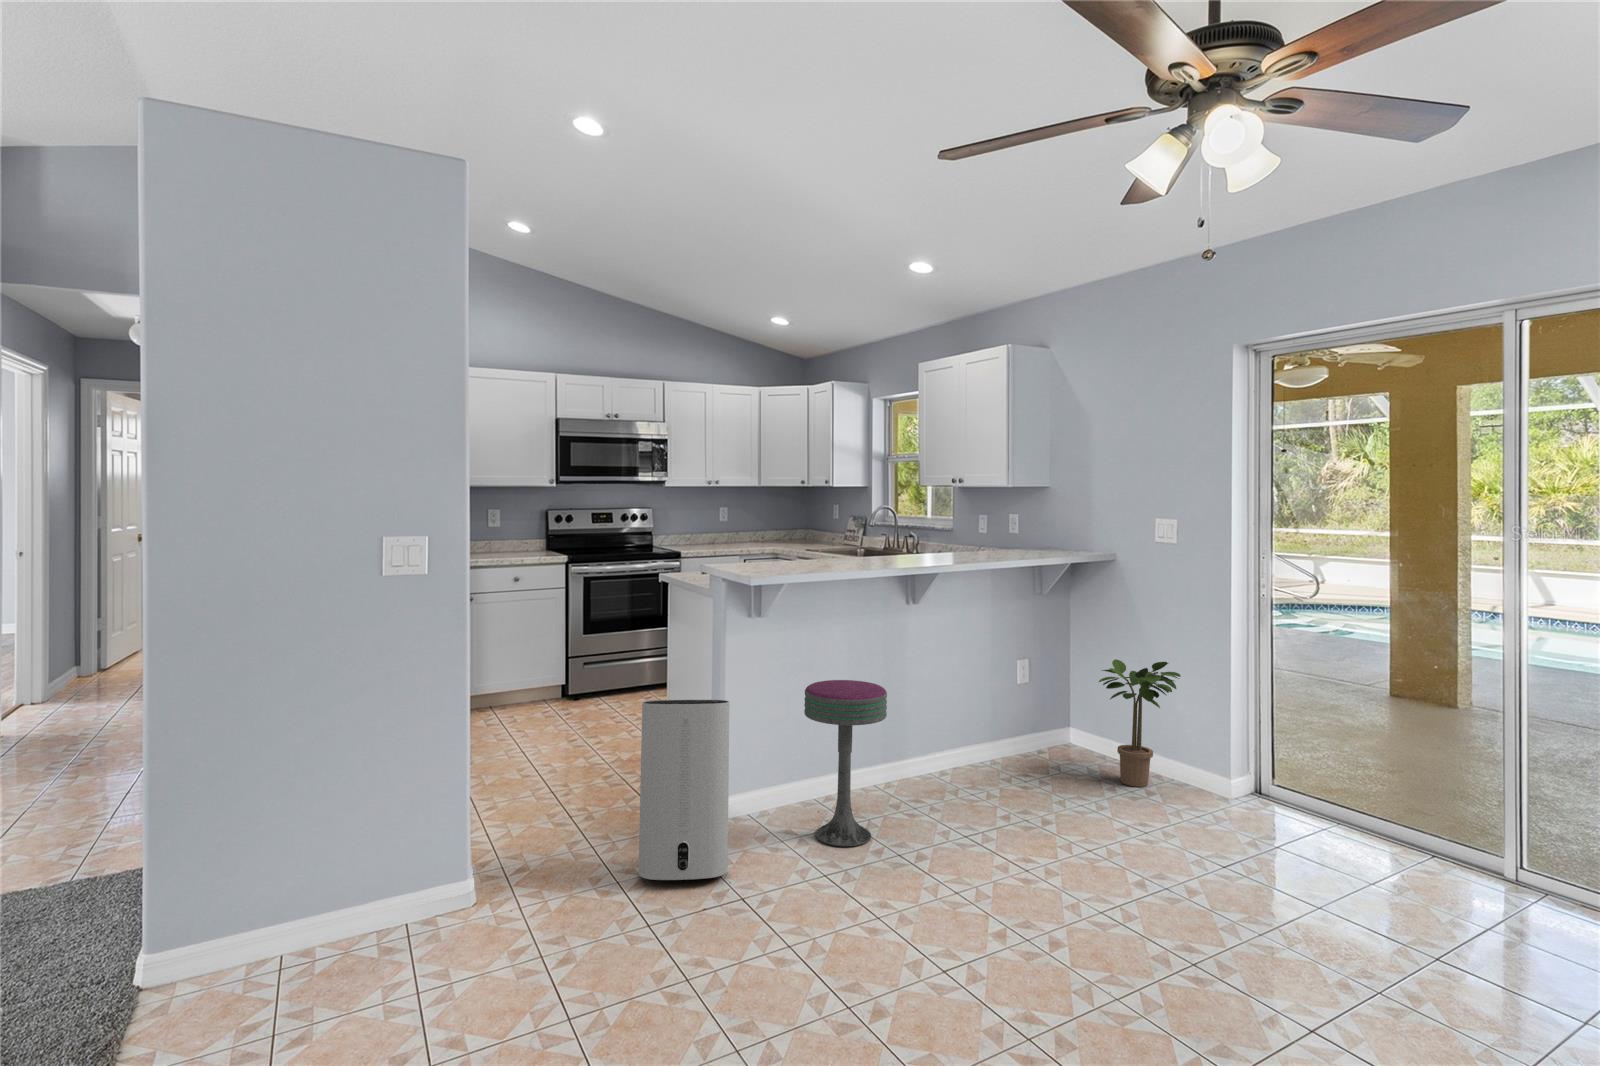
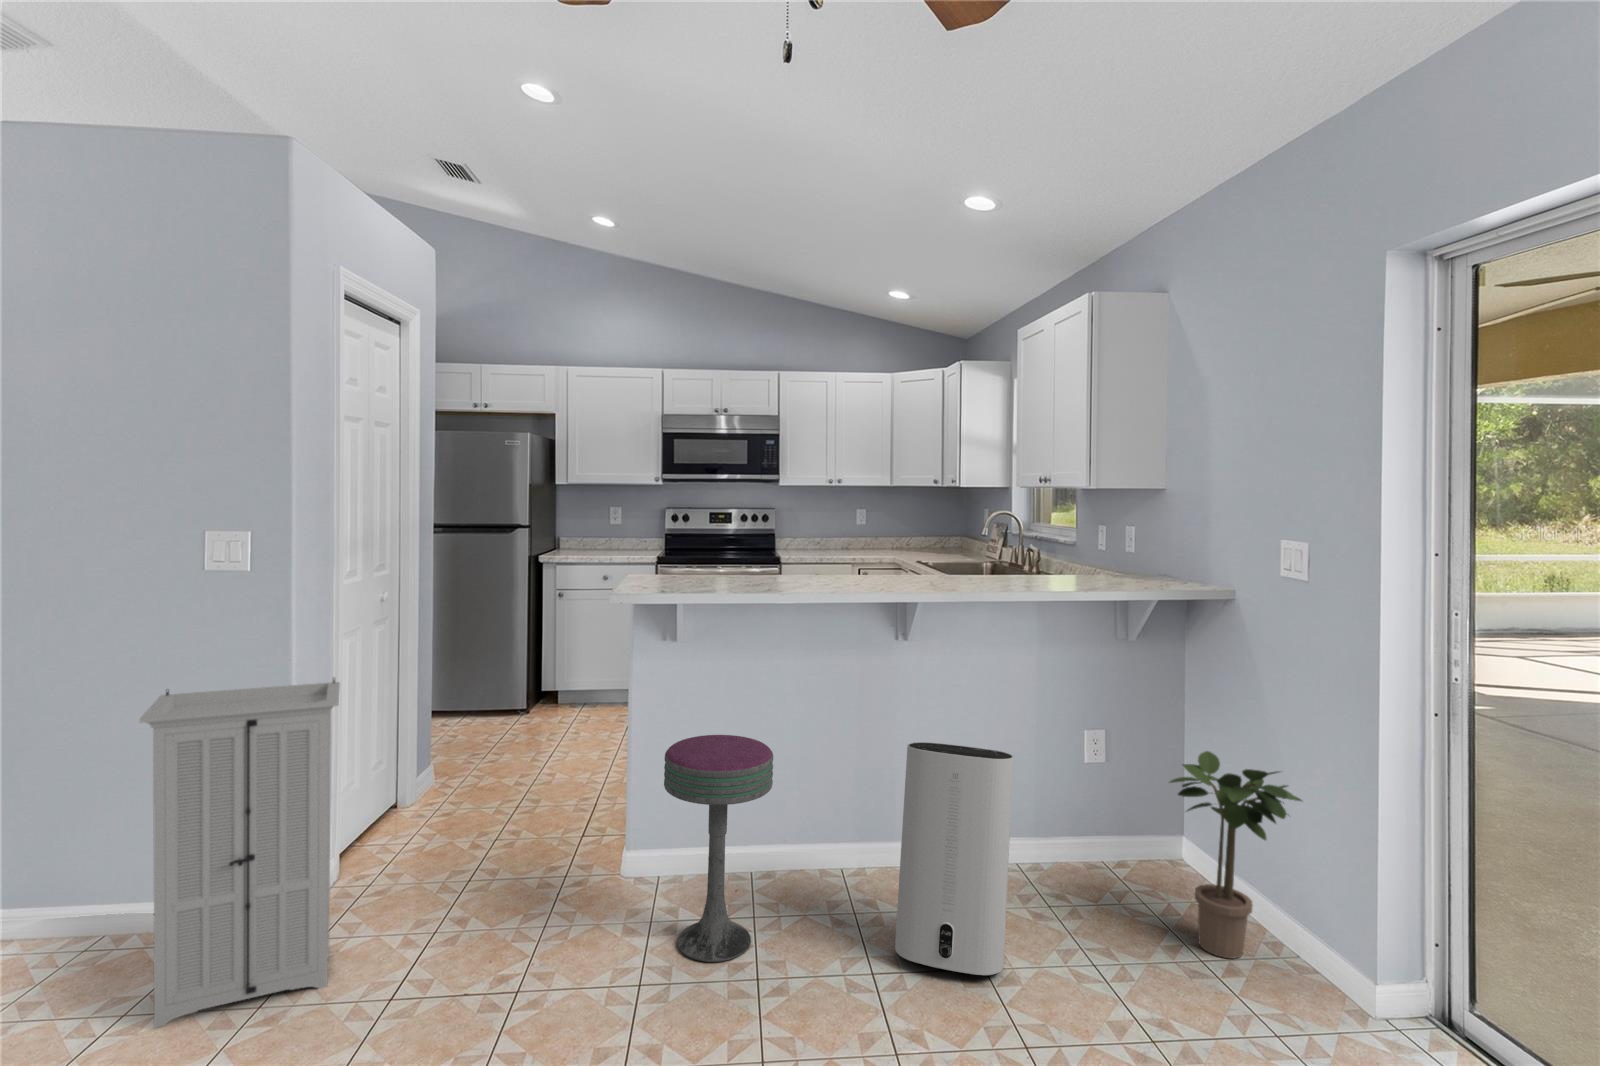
storage cabinet: none [435,658,602,967] -> present [139,679,340,1027]
air purifier: present [638,700,729,880] -> present [895,742,1014,975]

